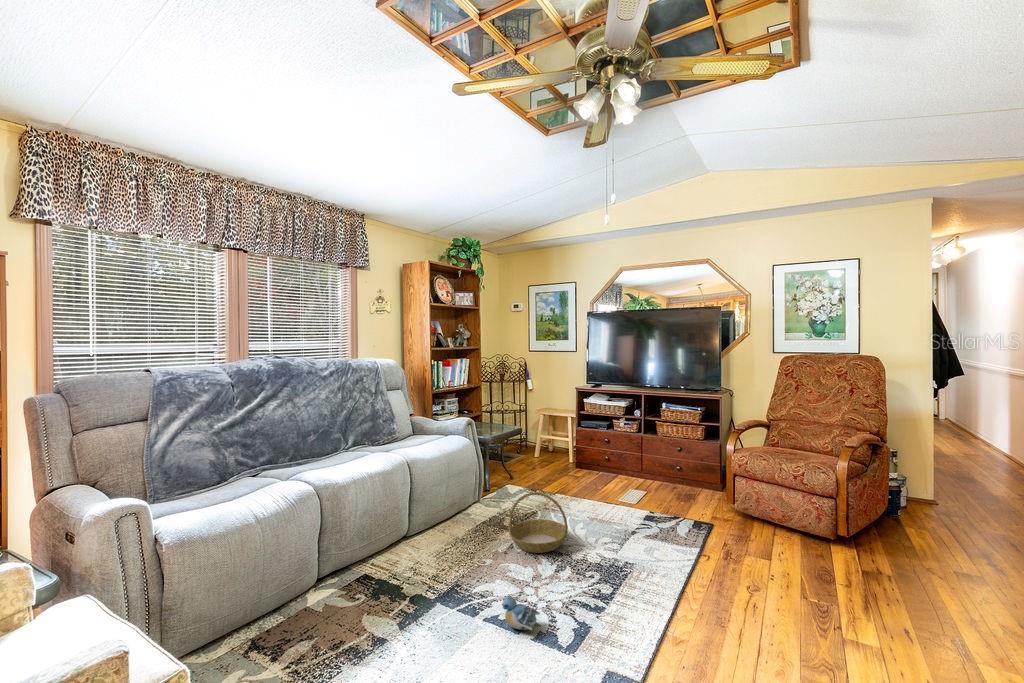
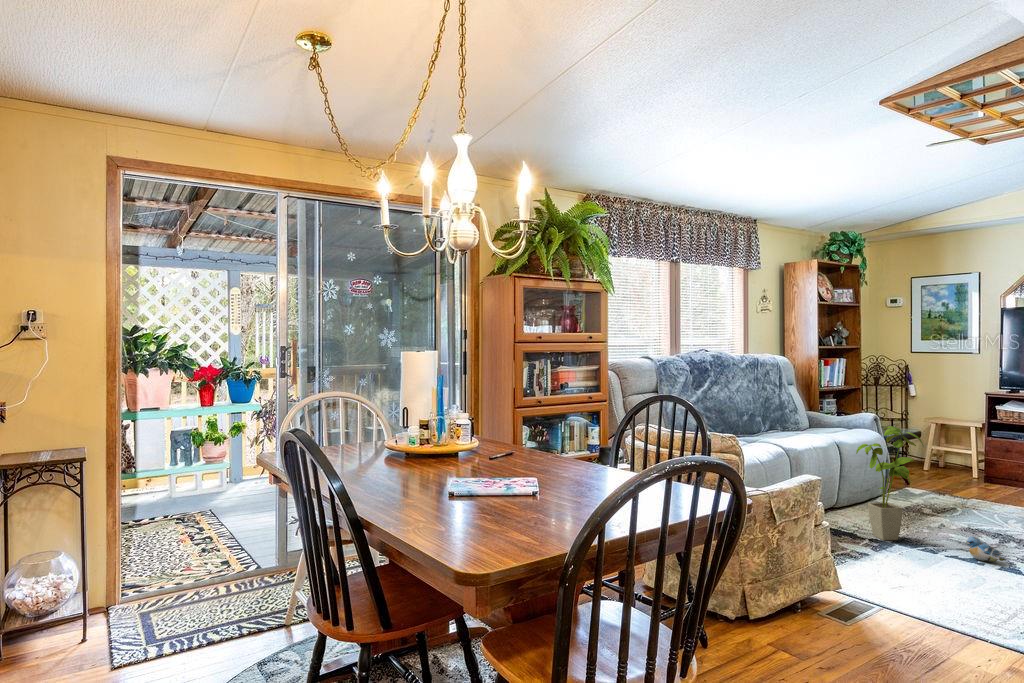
house plant: none [392,454,465,604] -> present [856,426,923,540]
basket: present [509,492,568,553] -> none [940,478,1006,530]

